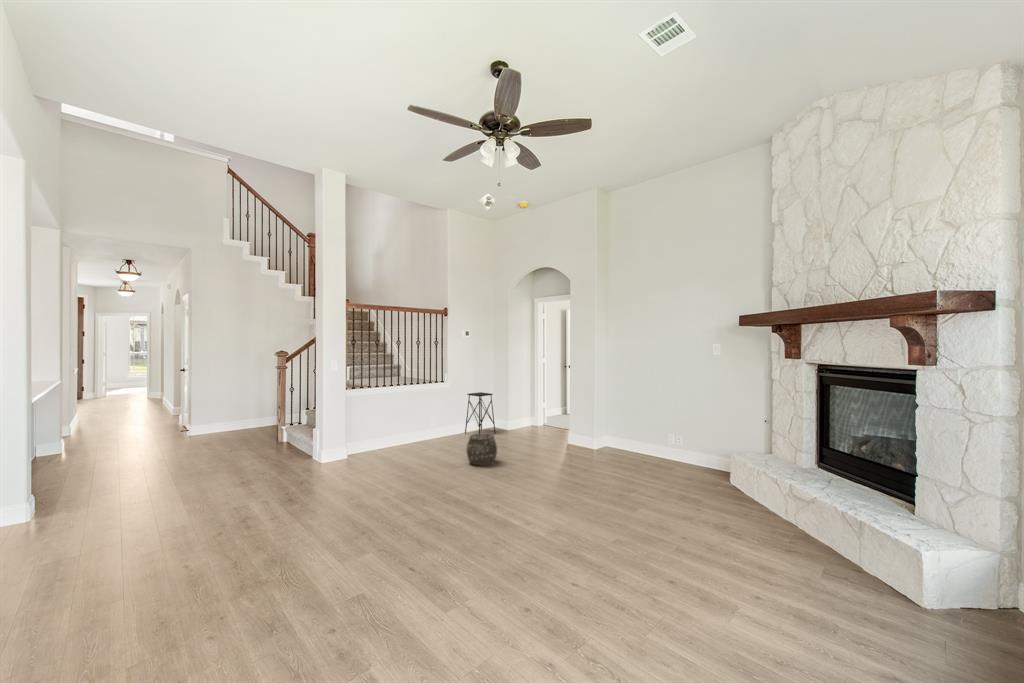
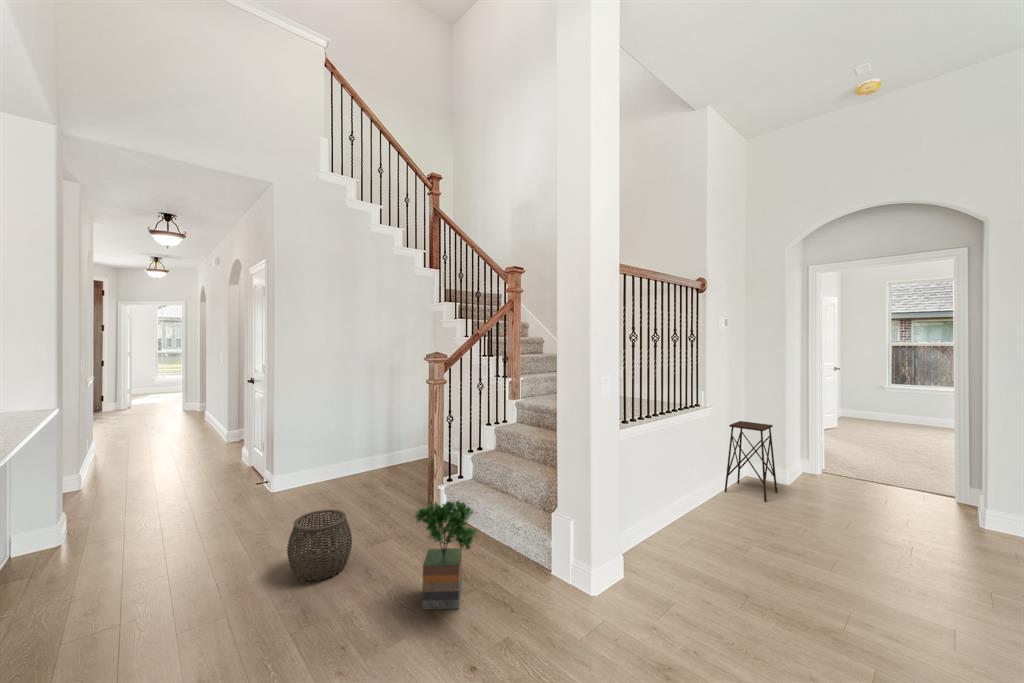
potted tree: none [237,420,271,468] -> present [415,501,477,610]
woven basket: present [467,434,497,465] -> present [287,510,352,581]

